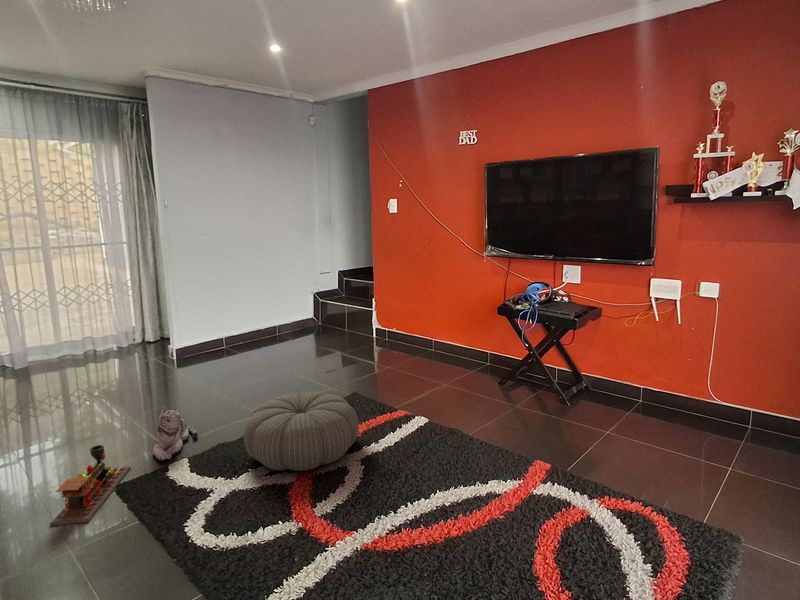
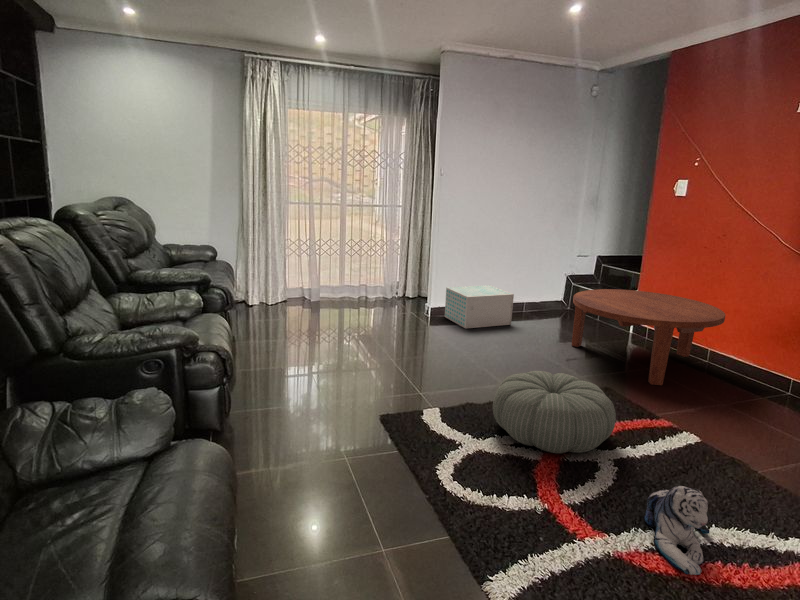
coffee table: none [317,300,440,382] -> present [571,289,726,385]
storage box: none [190,315,265,364] -> present [445,285,514,328]
plush toy: present [153,409,198,461] -> present [643,486,710,575]
toy train: present [50,445,131,526] -> none [330,377,391,440]

